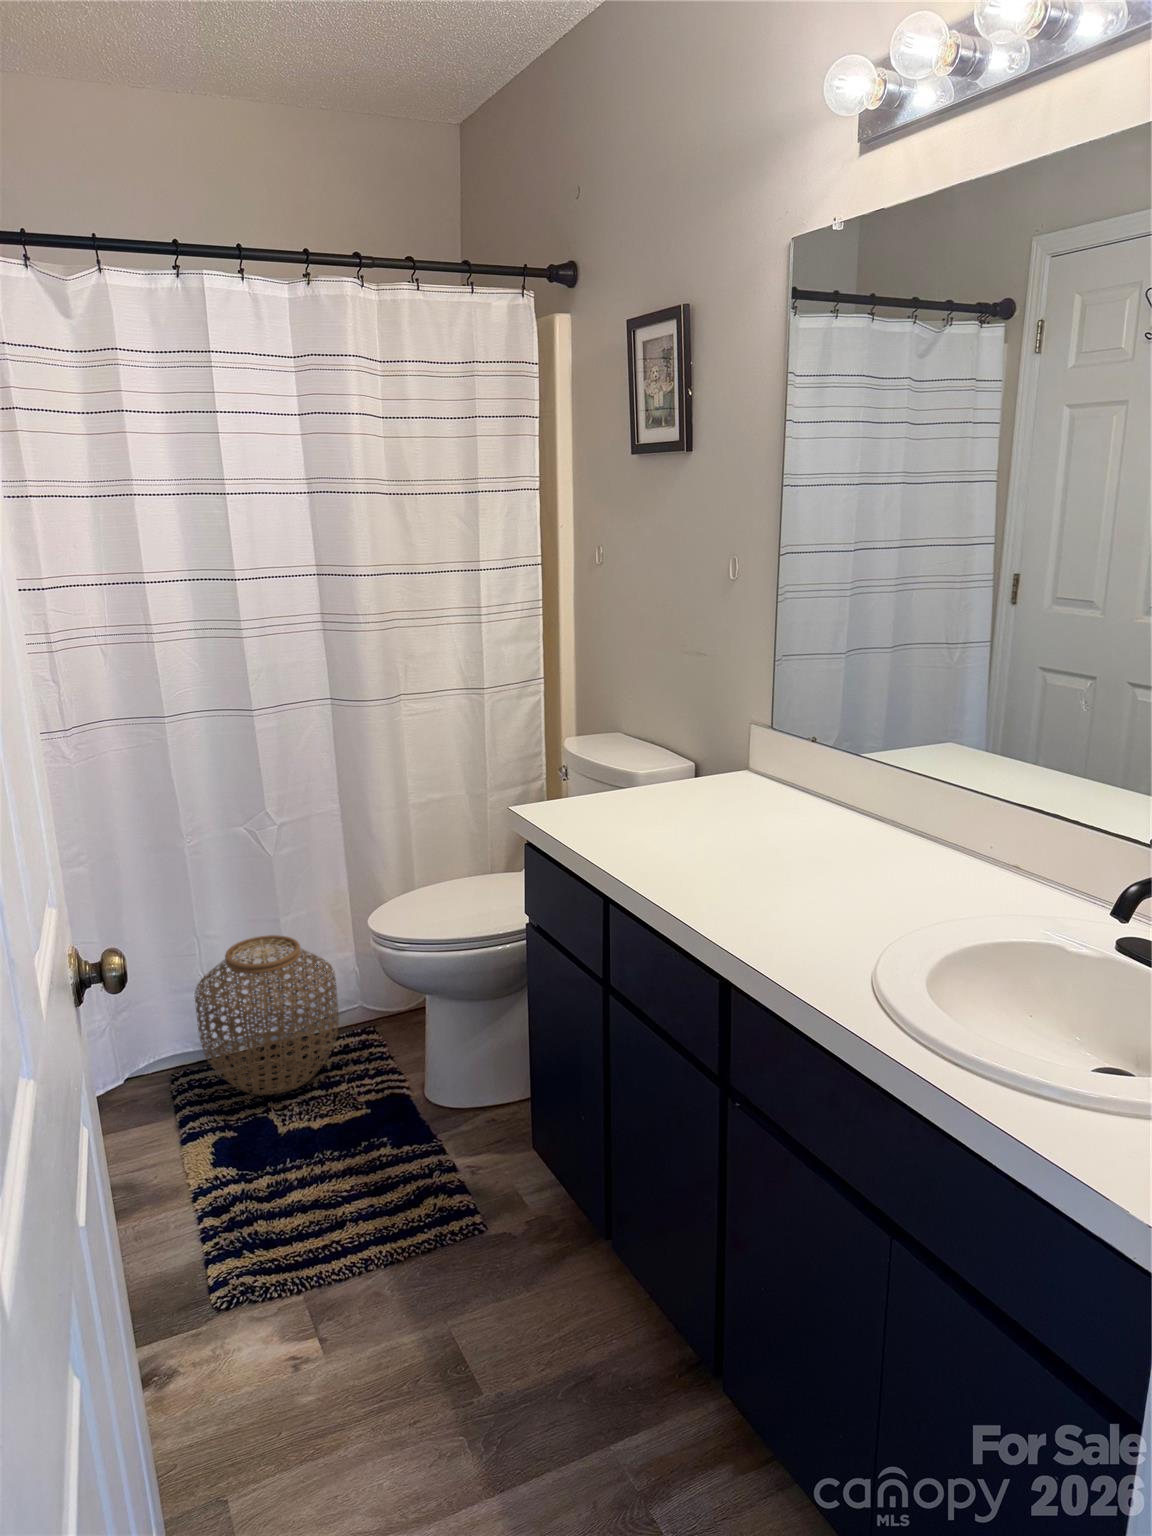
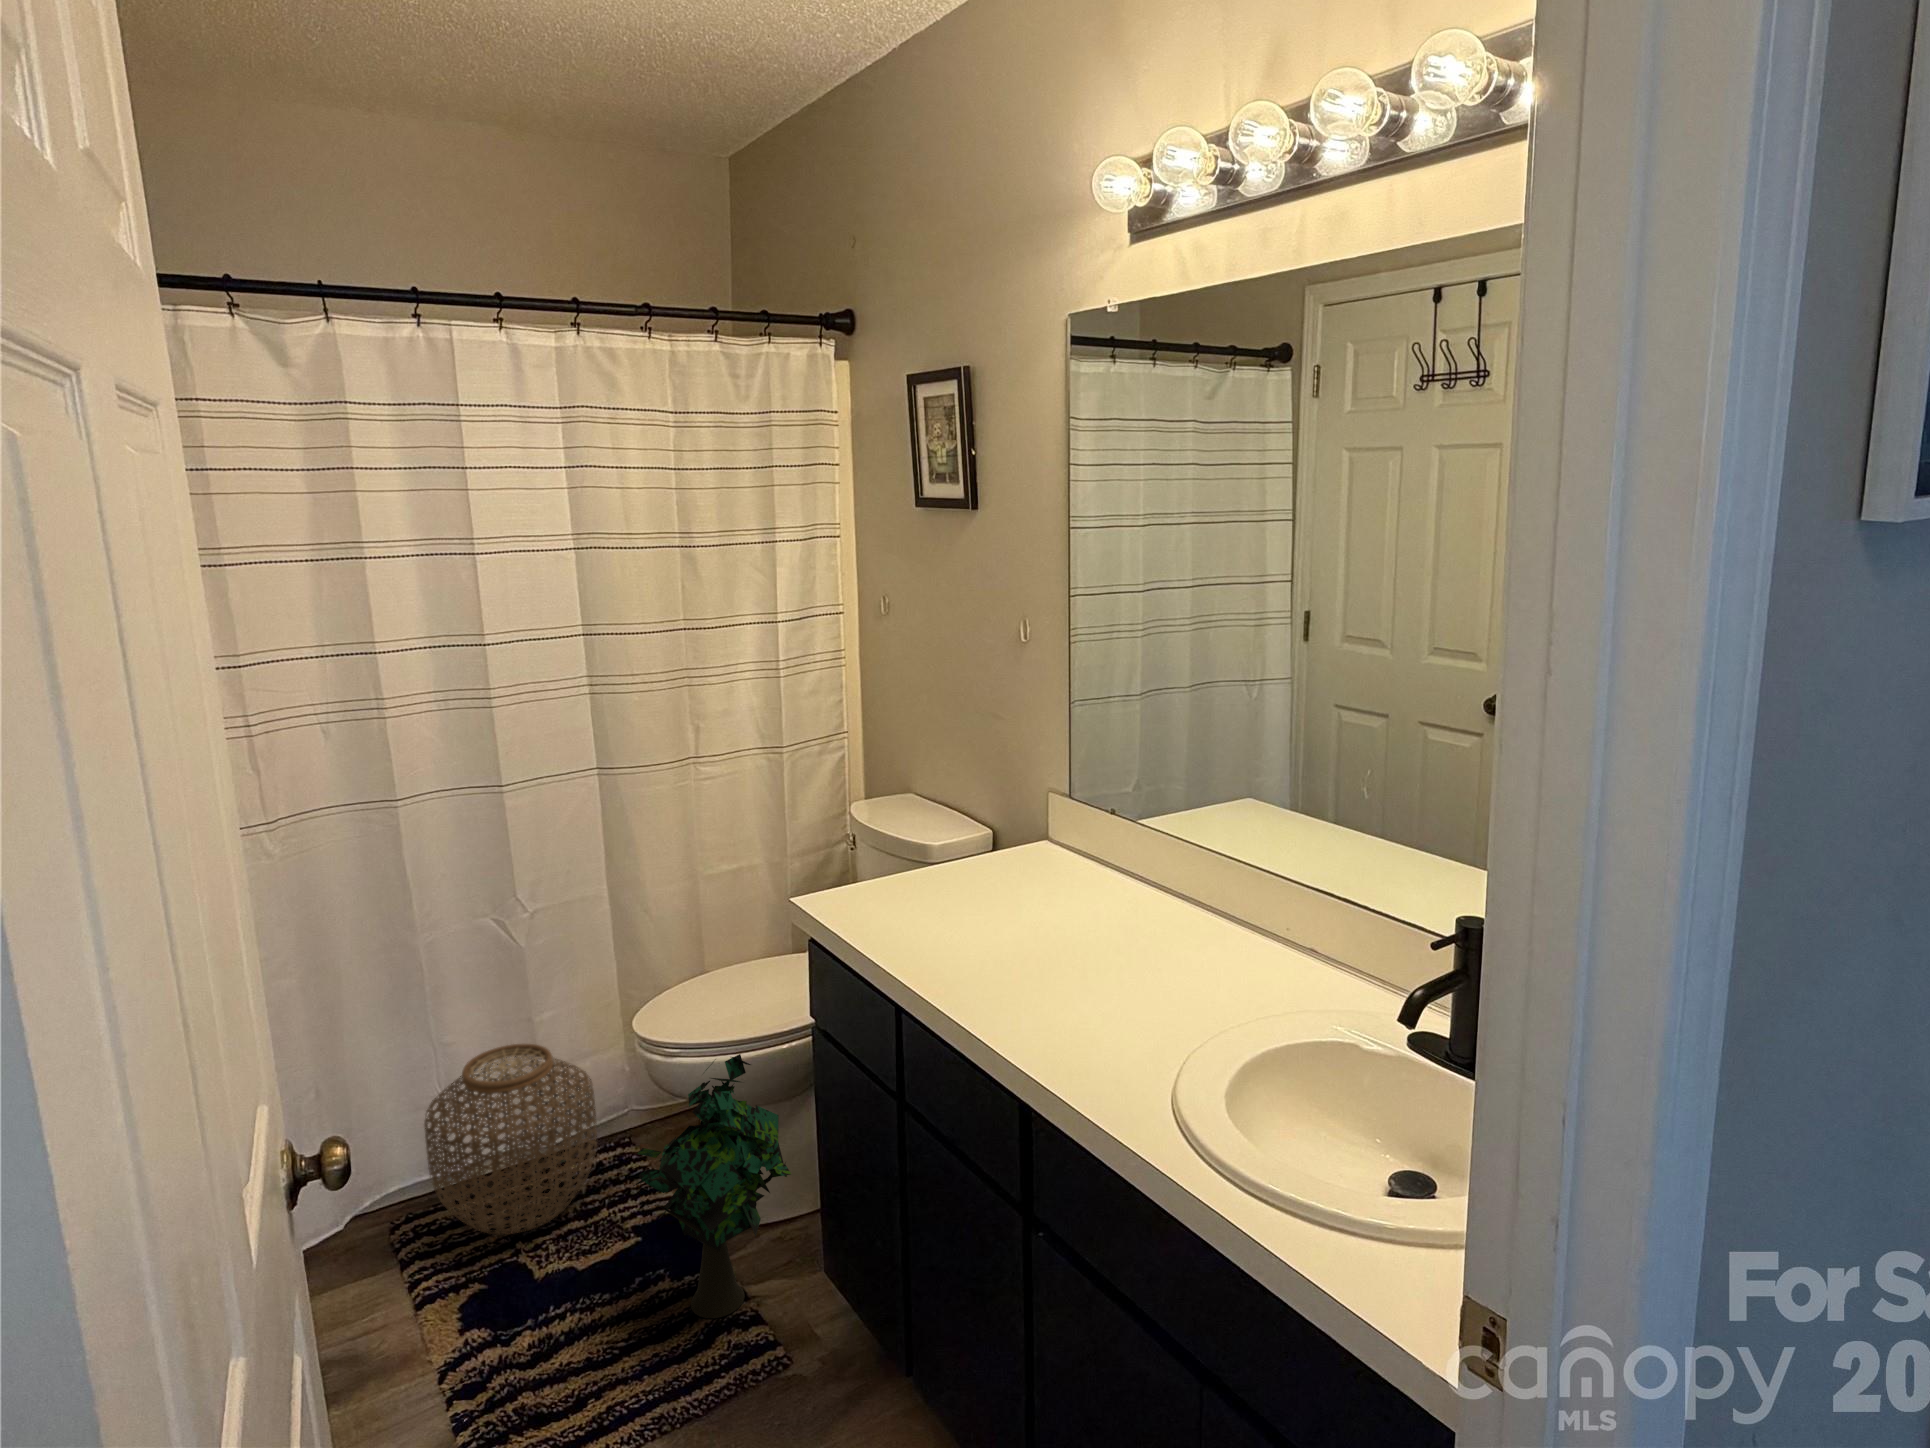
decorative plant: none [352,952,495,1182] -> present [633,1054,791,1318]

